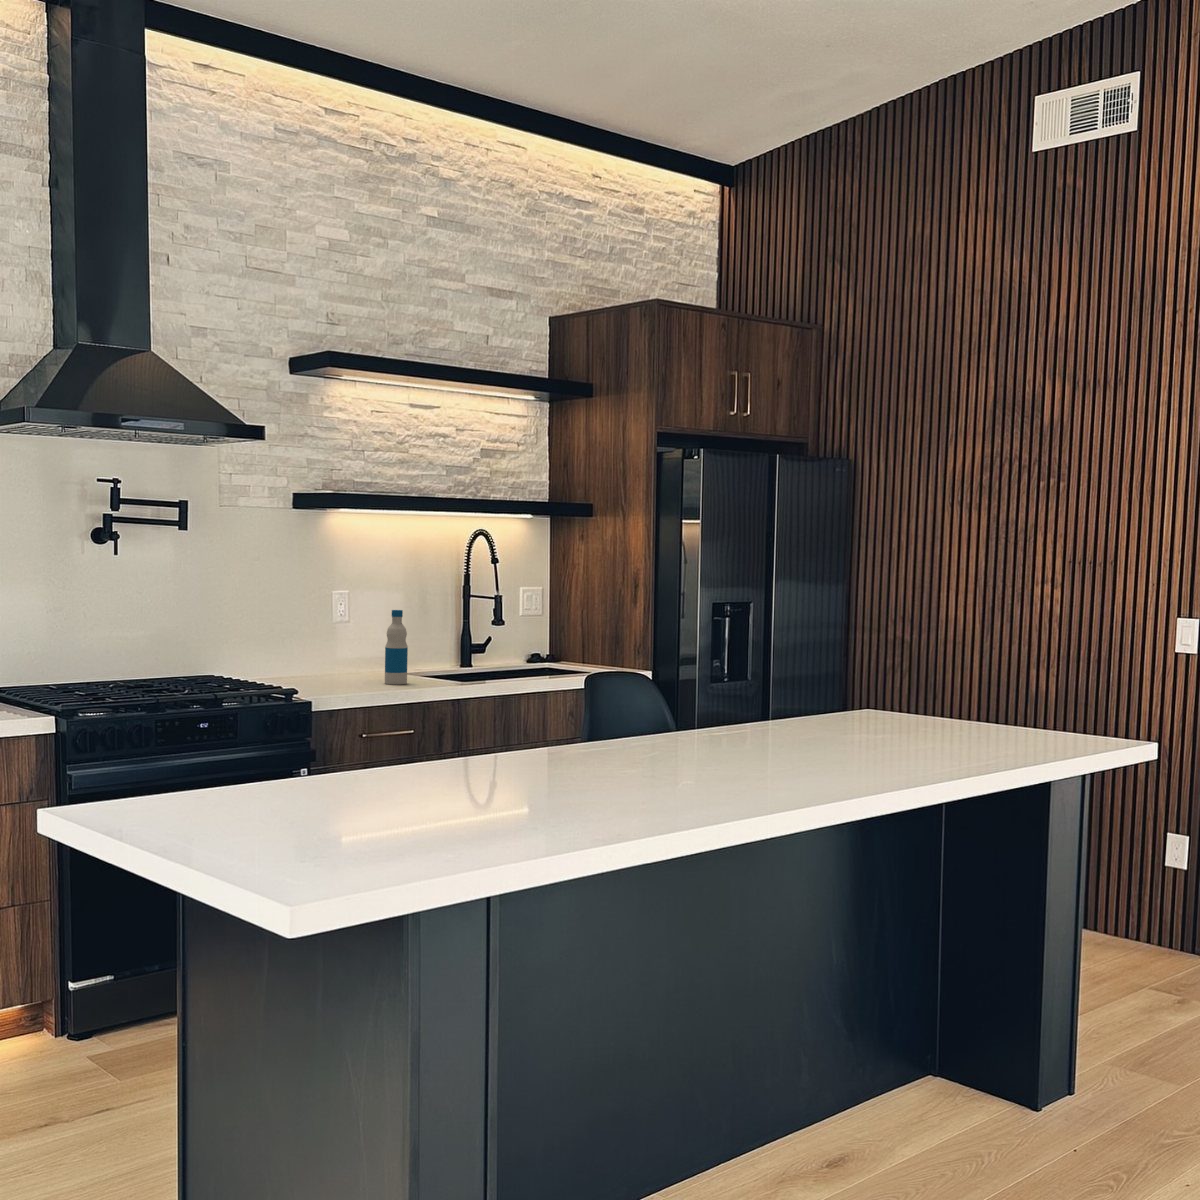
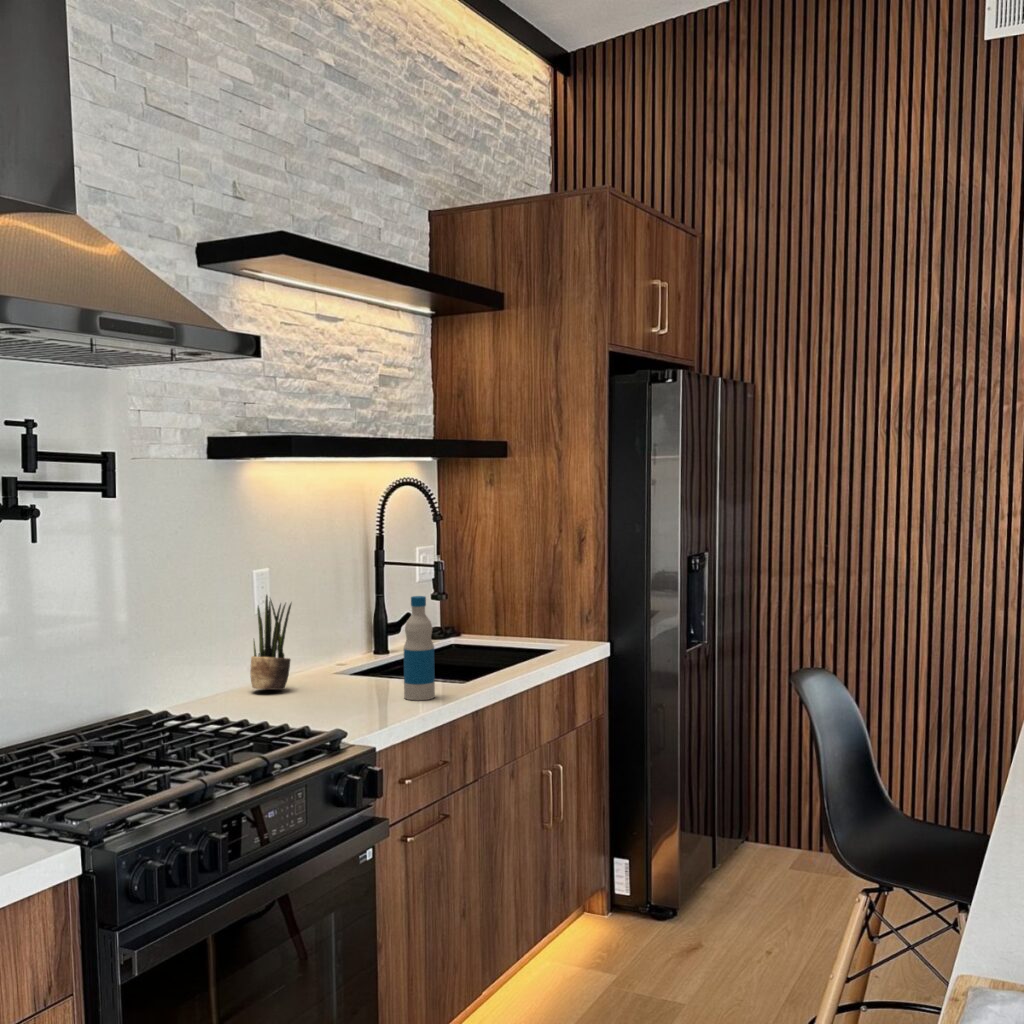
potted plant: none [311,604,345,672] -> present [250,595,291,690]

